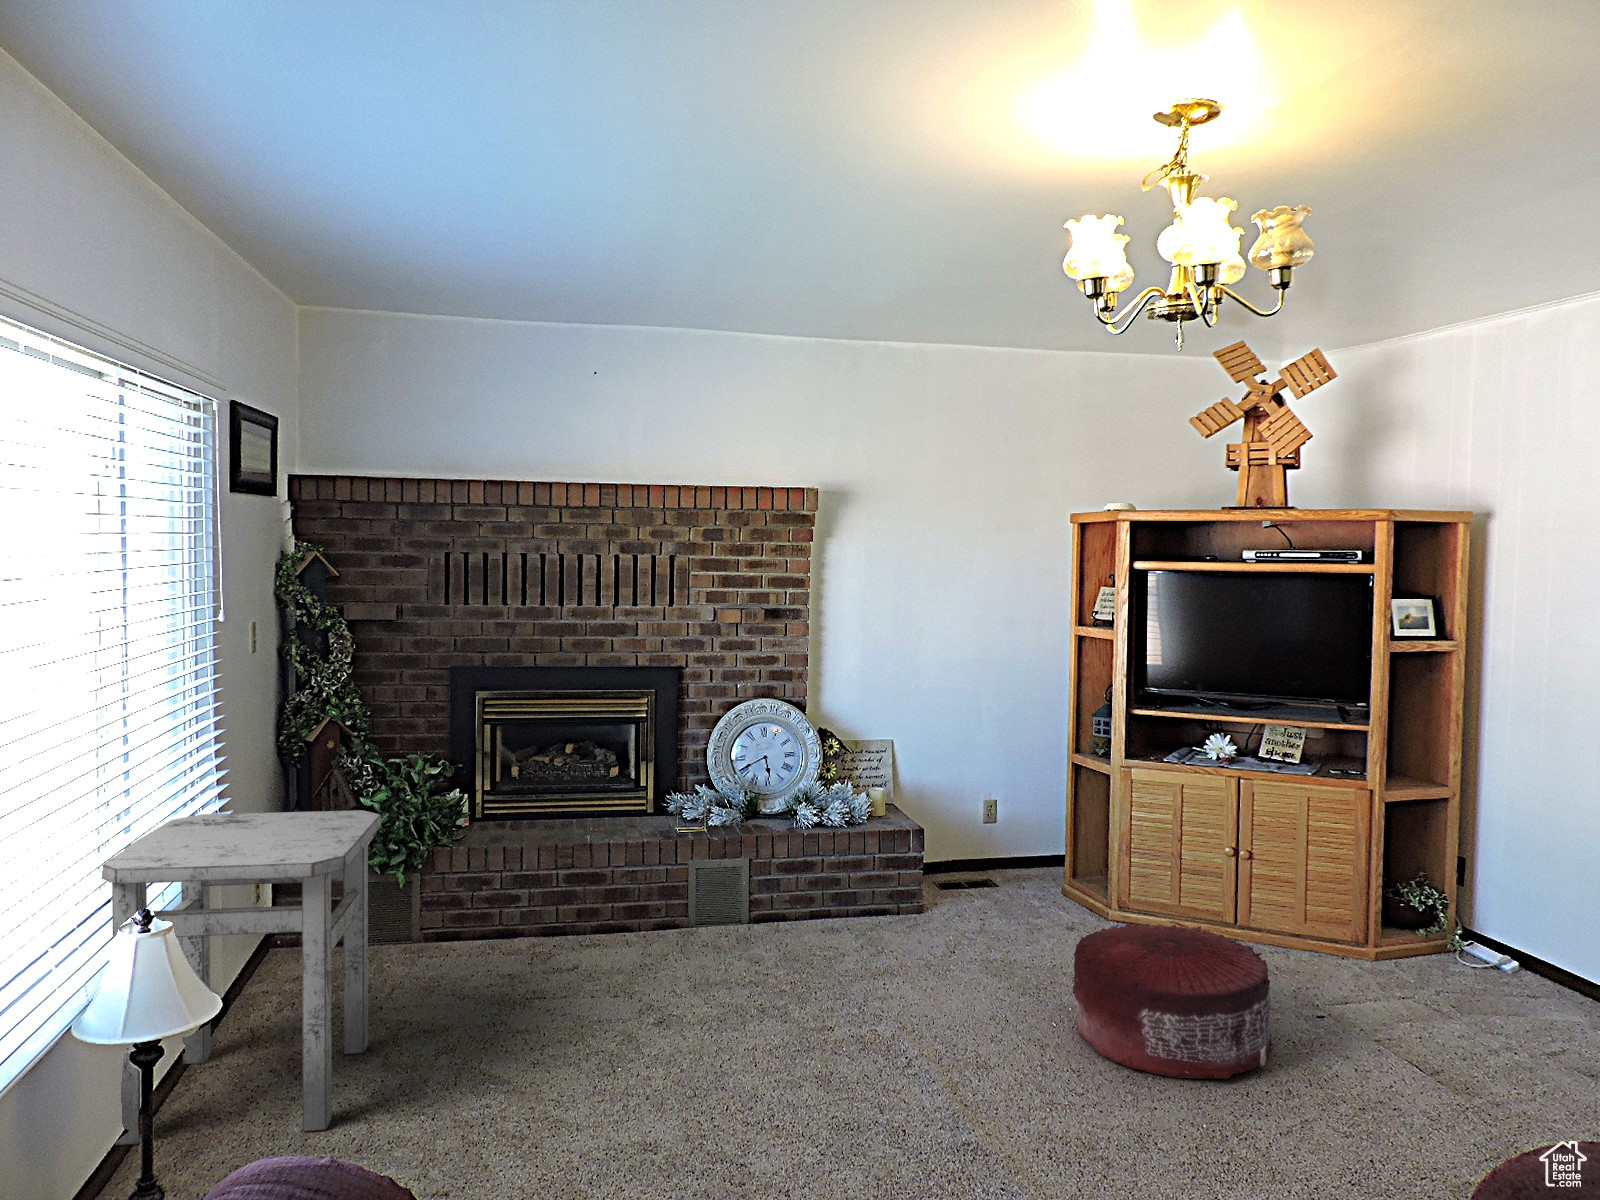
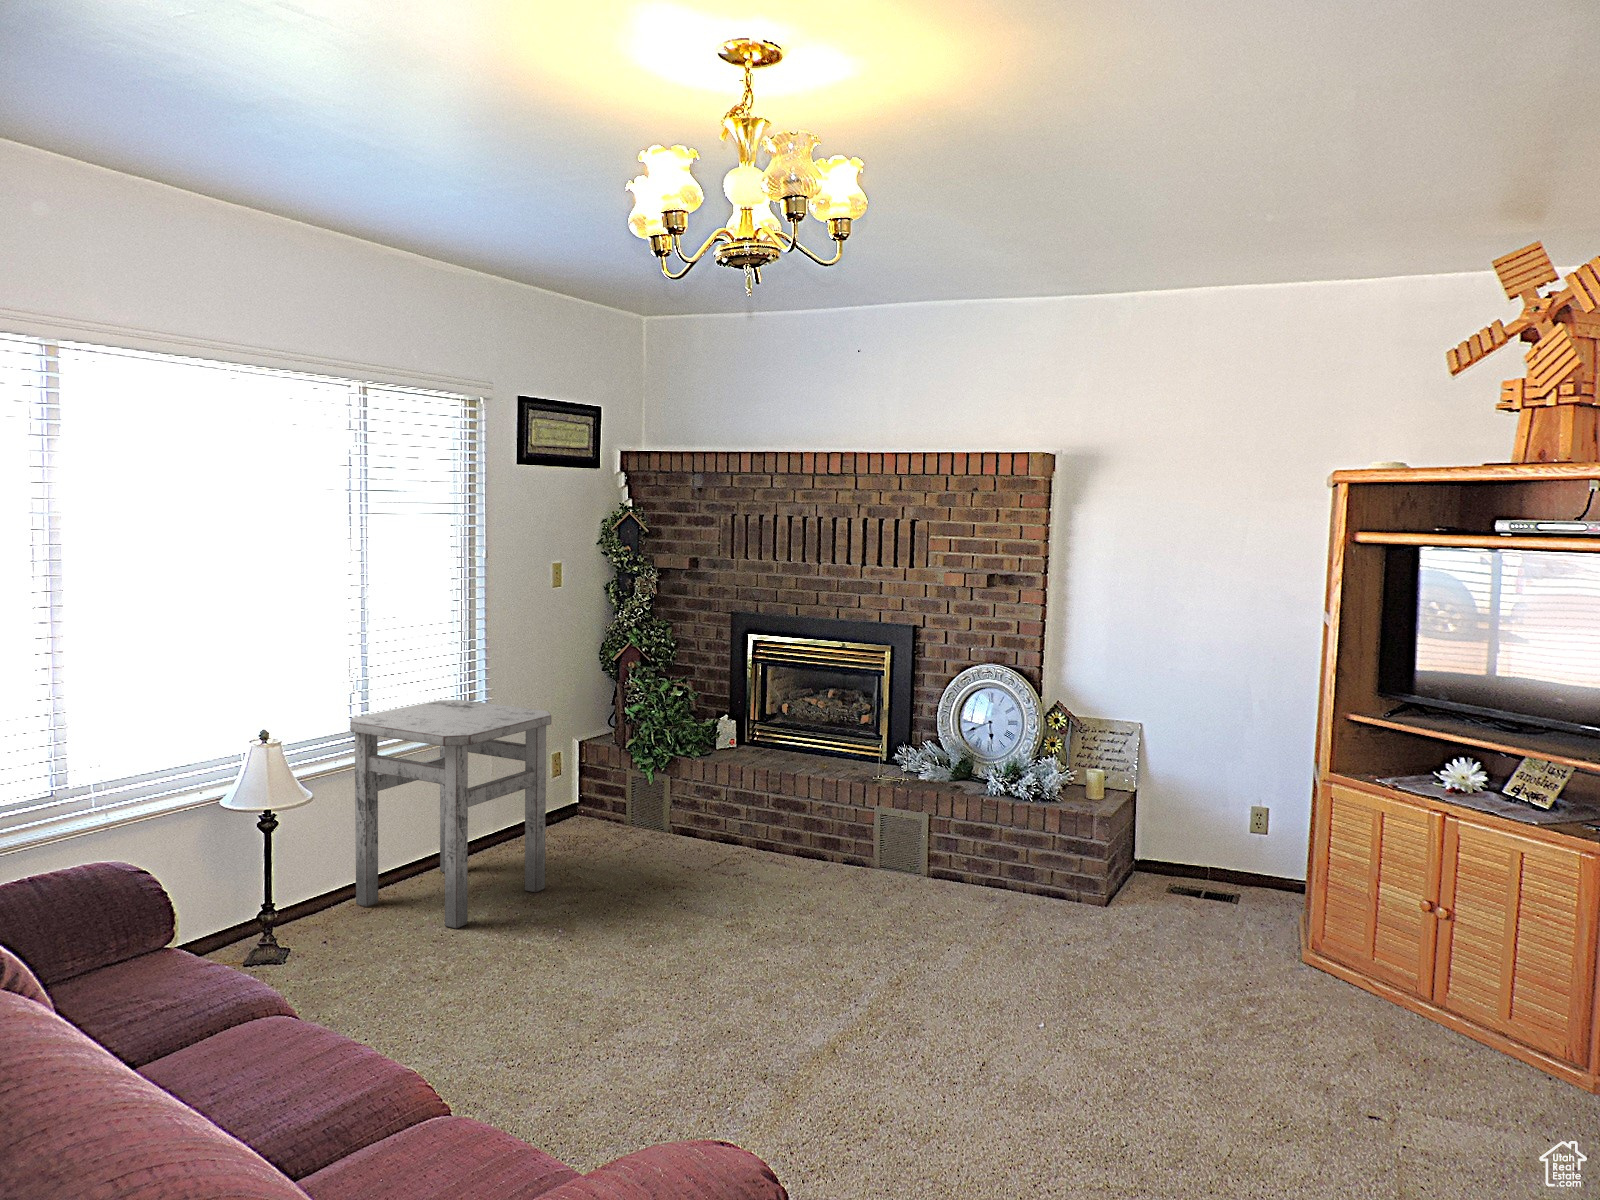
pouf: present [1073,922,1273,1079] -> none [1064,940,1284,1122]

